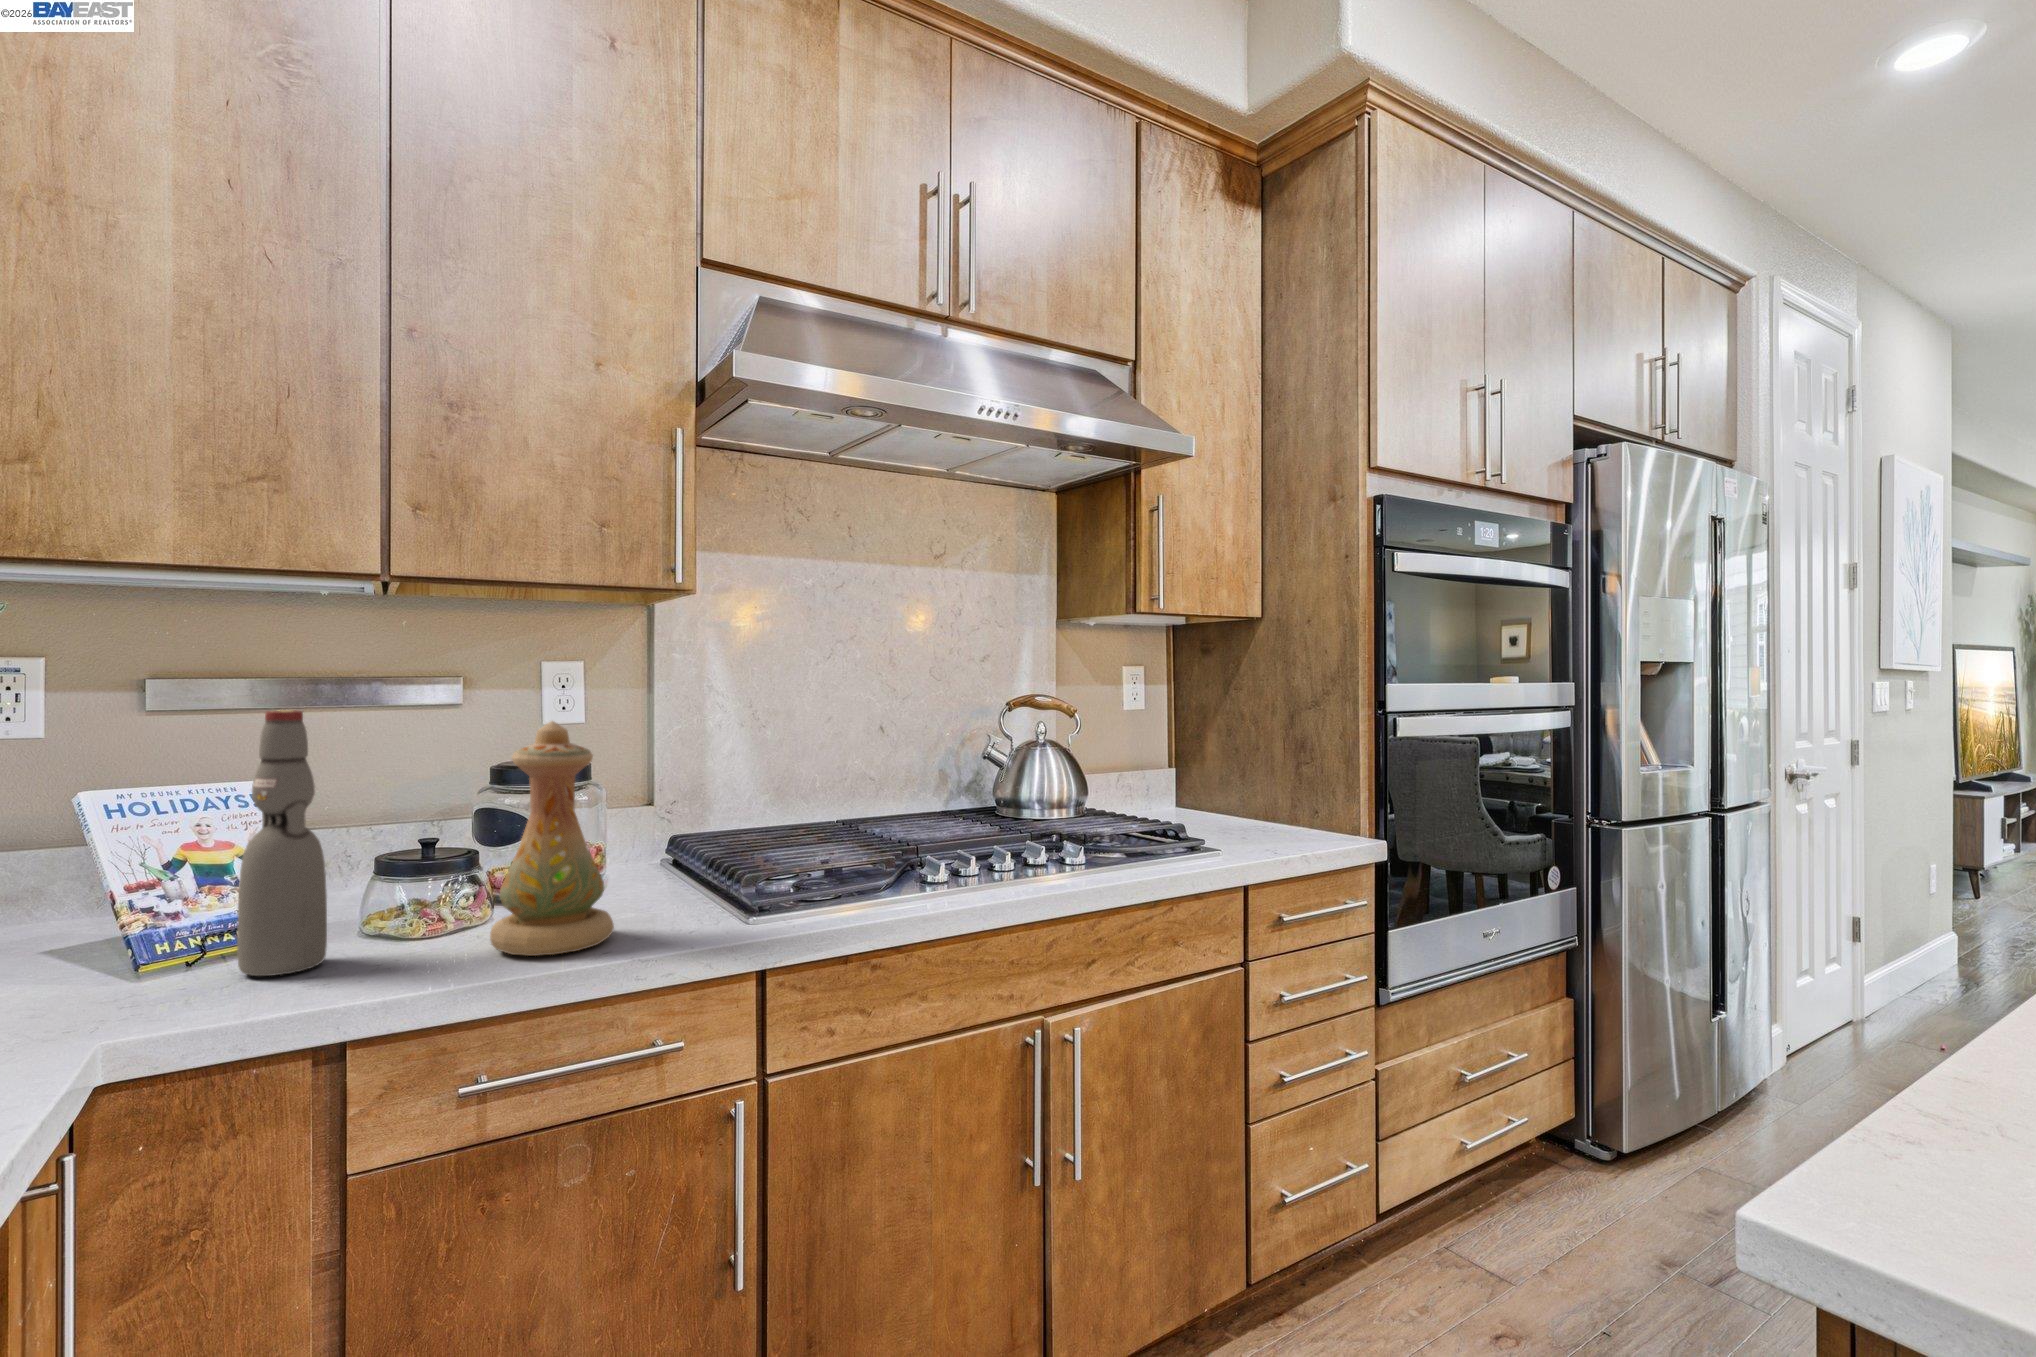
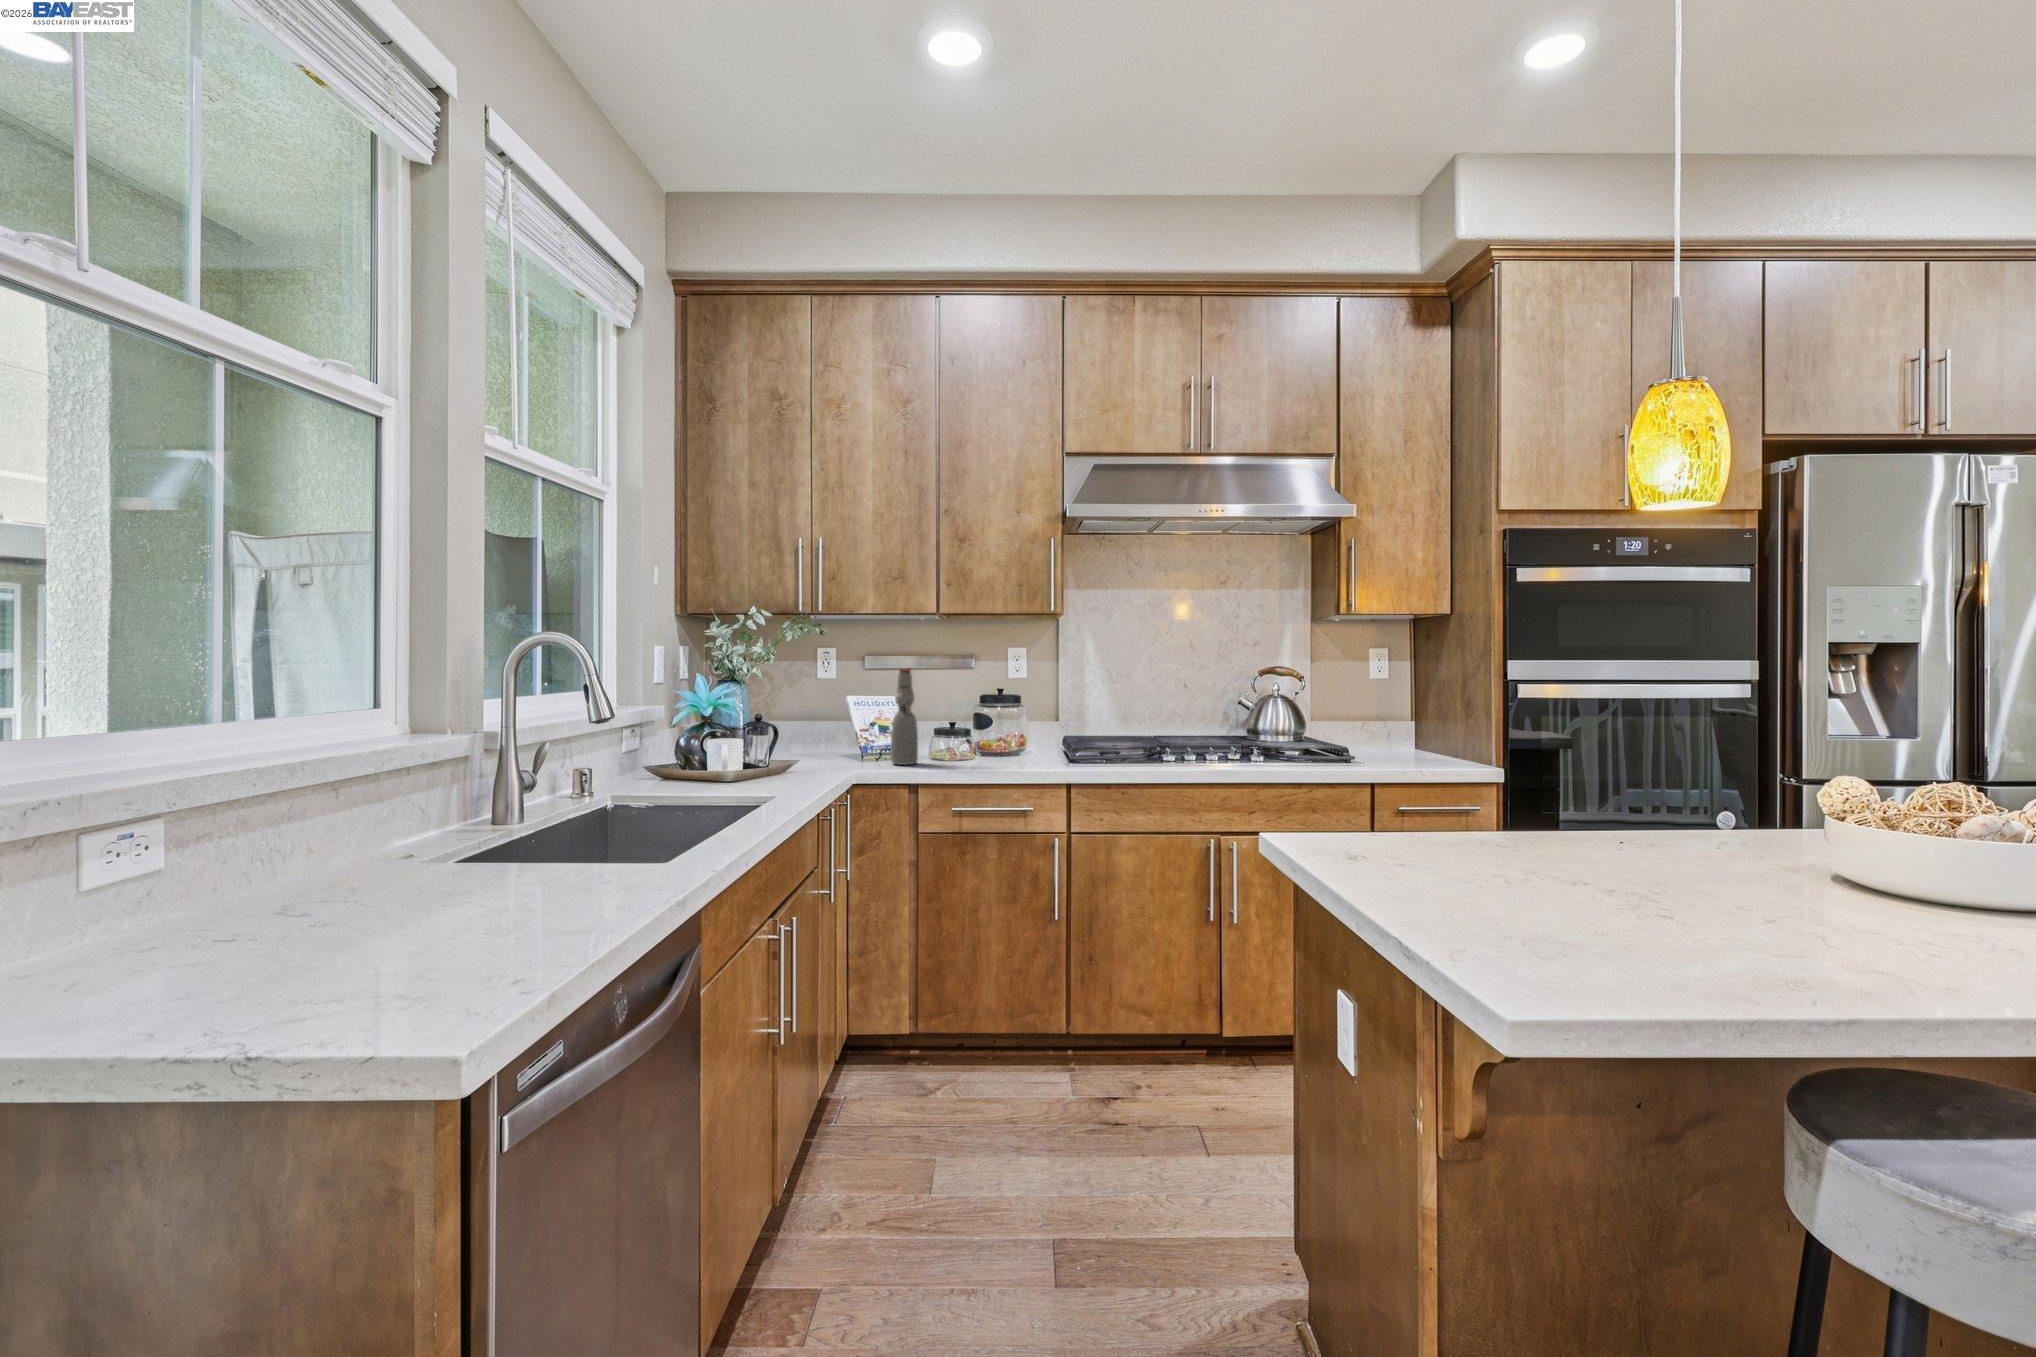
vase: present [490,721,614,956] -> none [970,674,1017,768]

